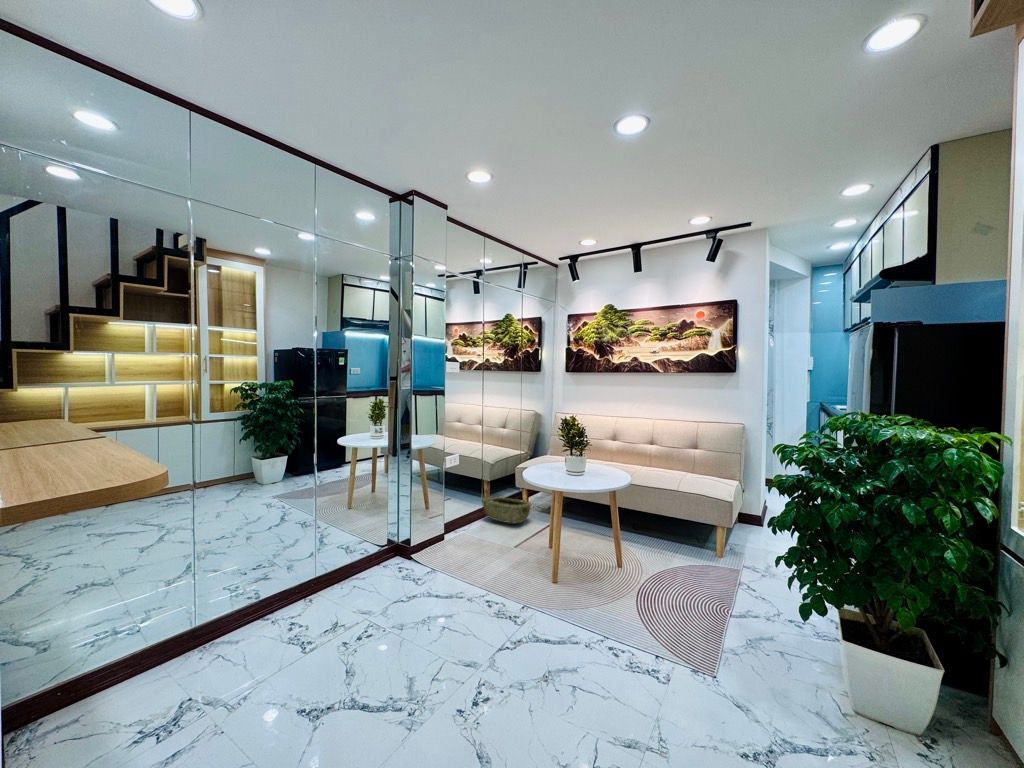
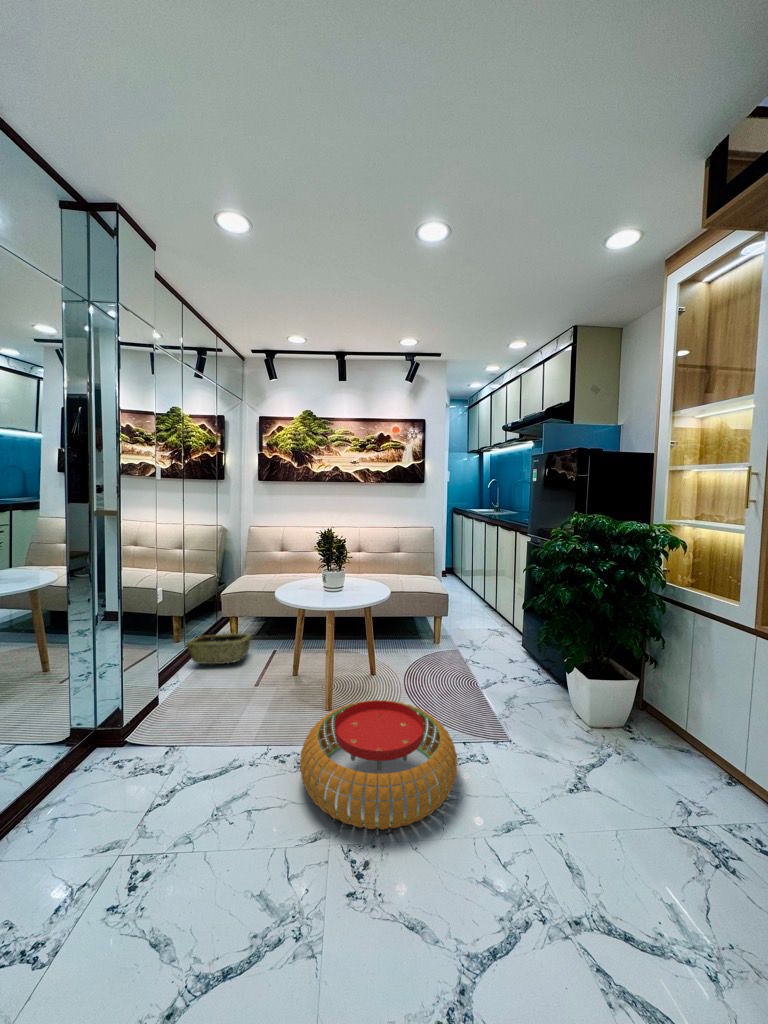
pouf: none [479,575,624,692] -> present [300,700,457,830]

